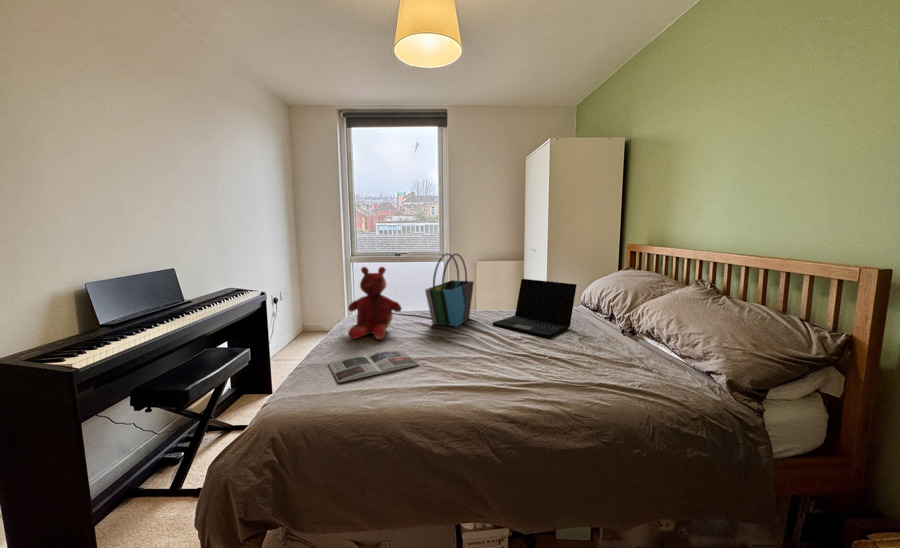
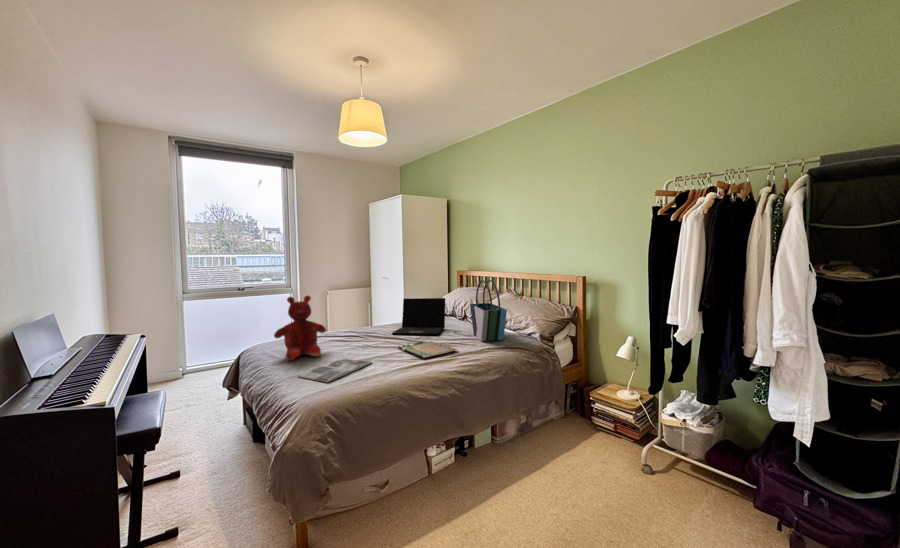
tote bag: present [425,253,474,326] -> present [470,280,507,341]
tray: none [475,340,549,376] -> present [398,341,457,358]

